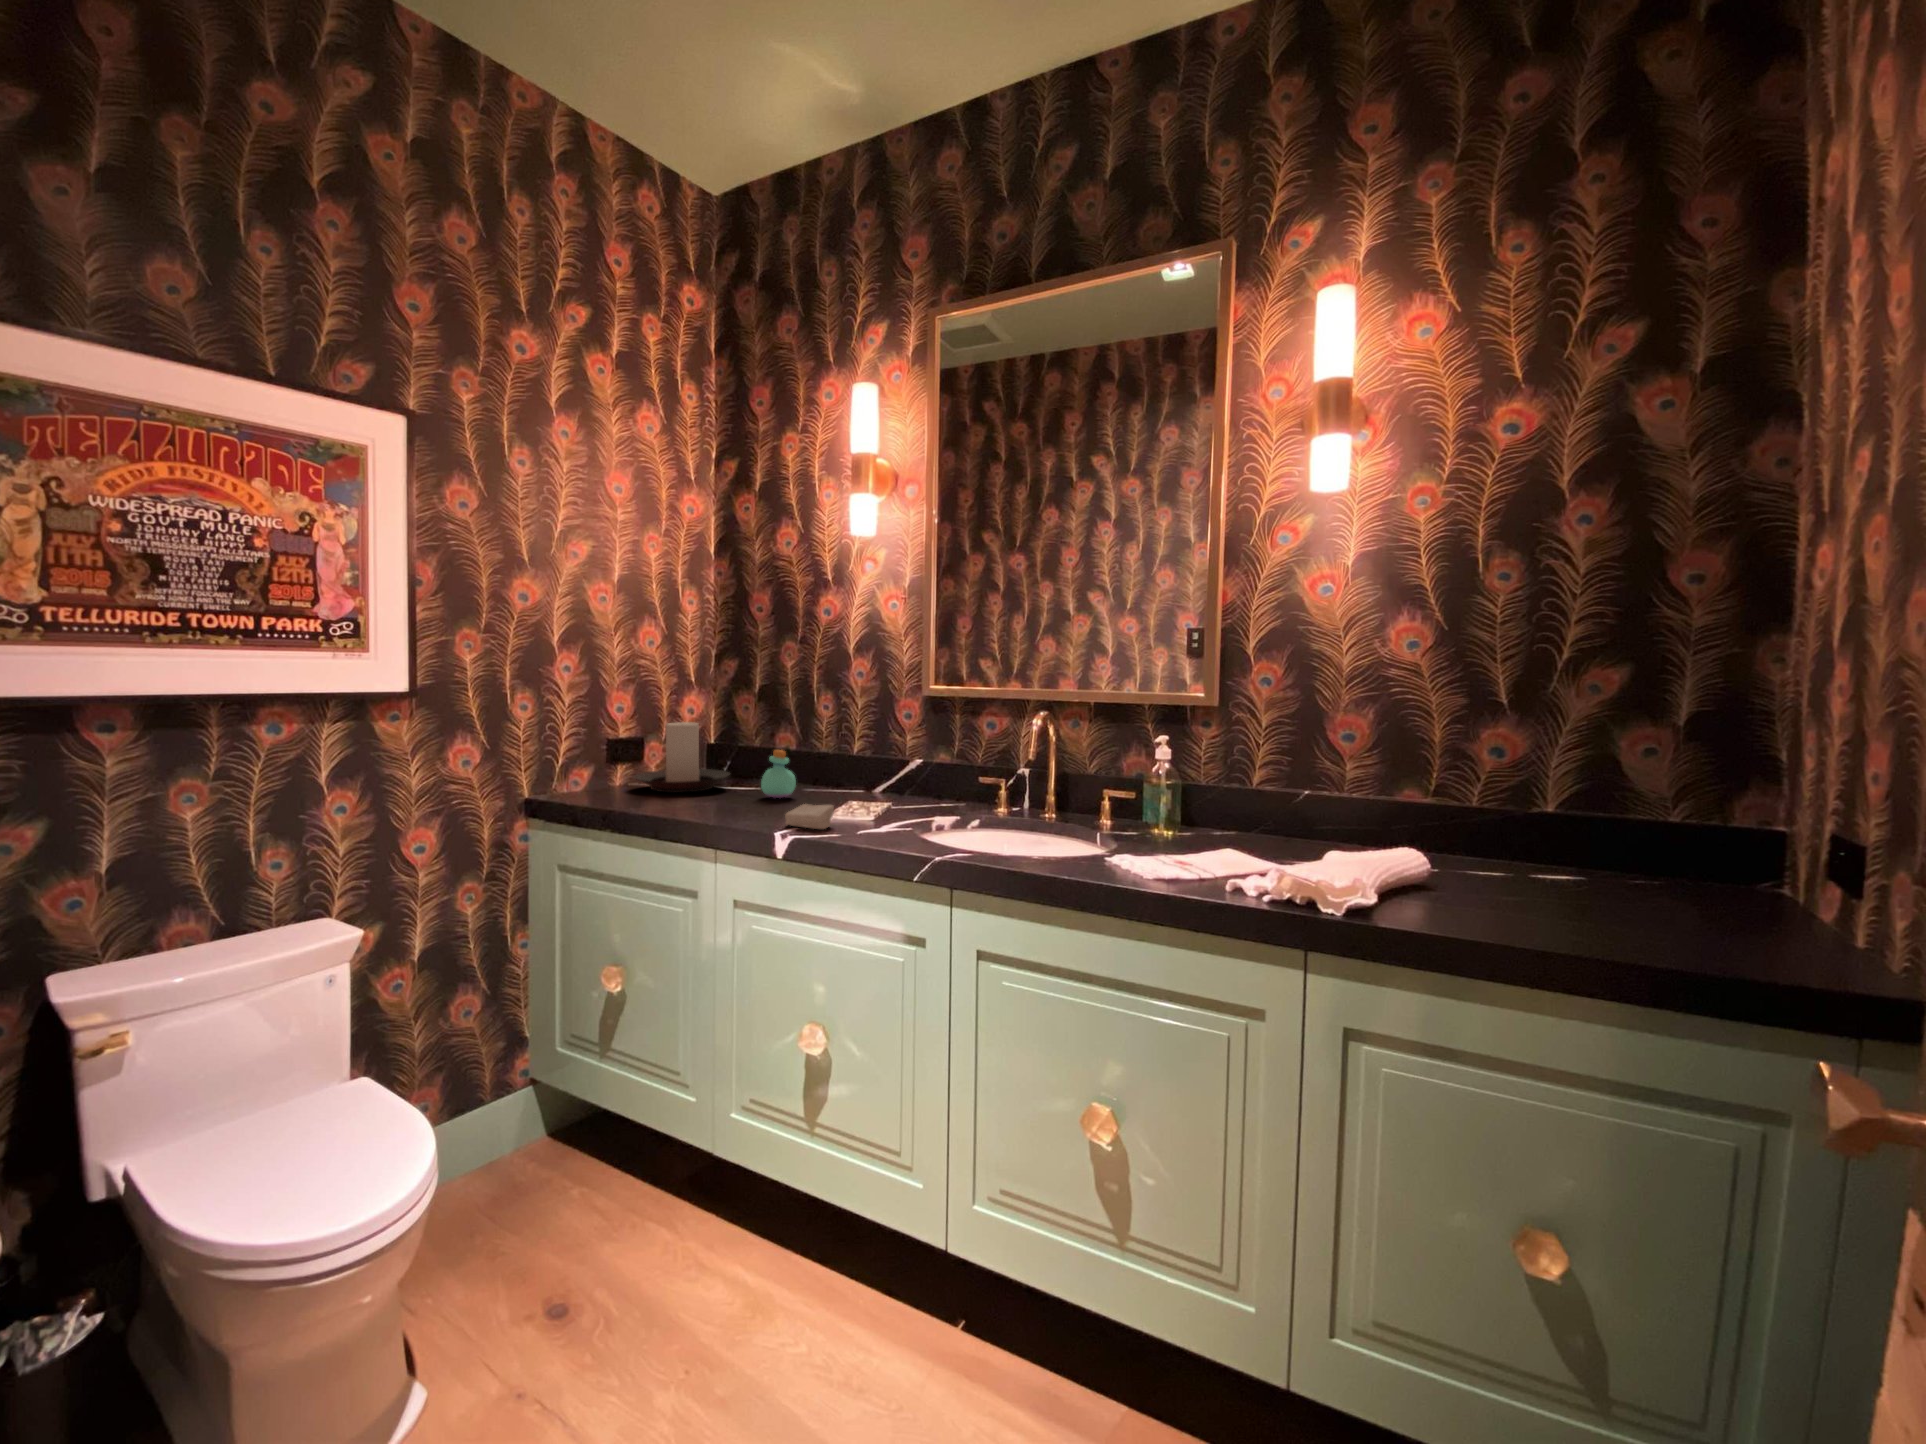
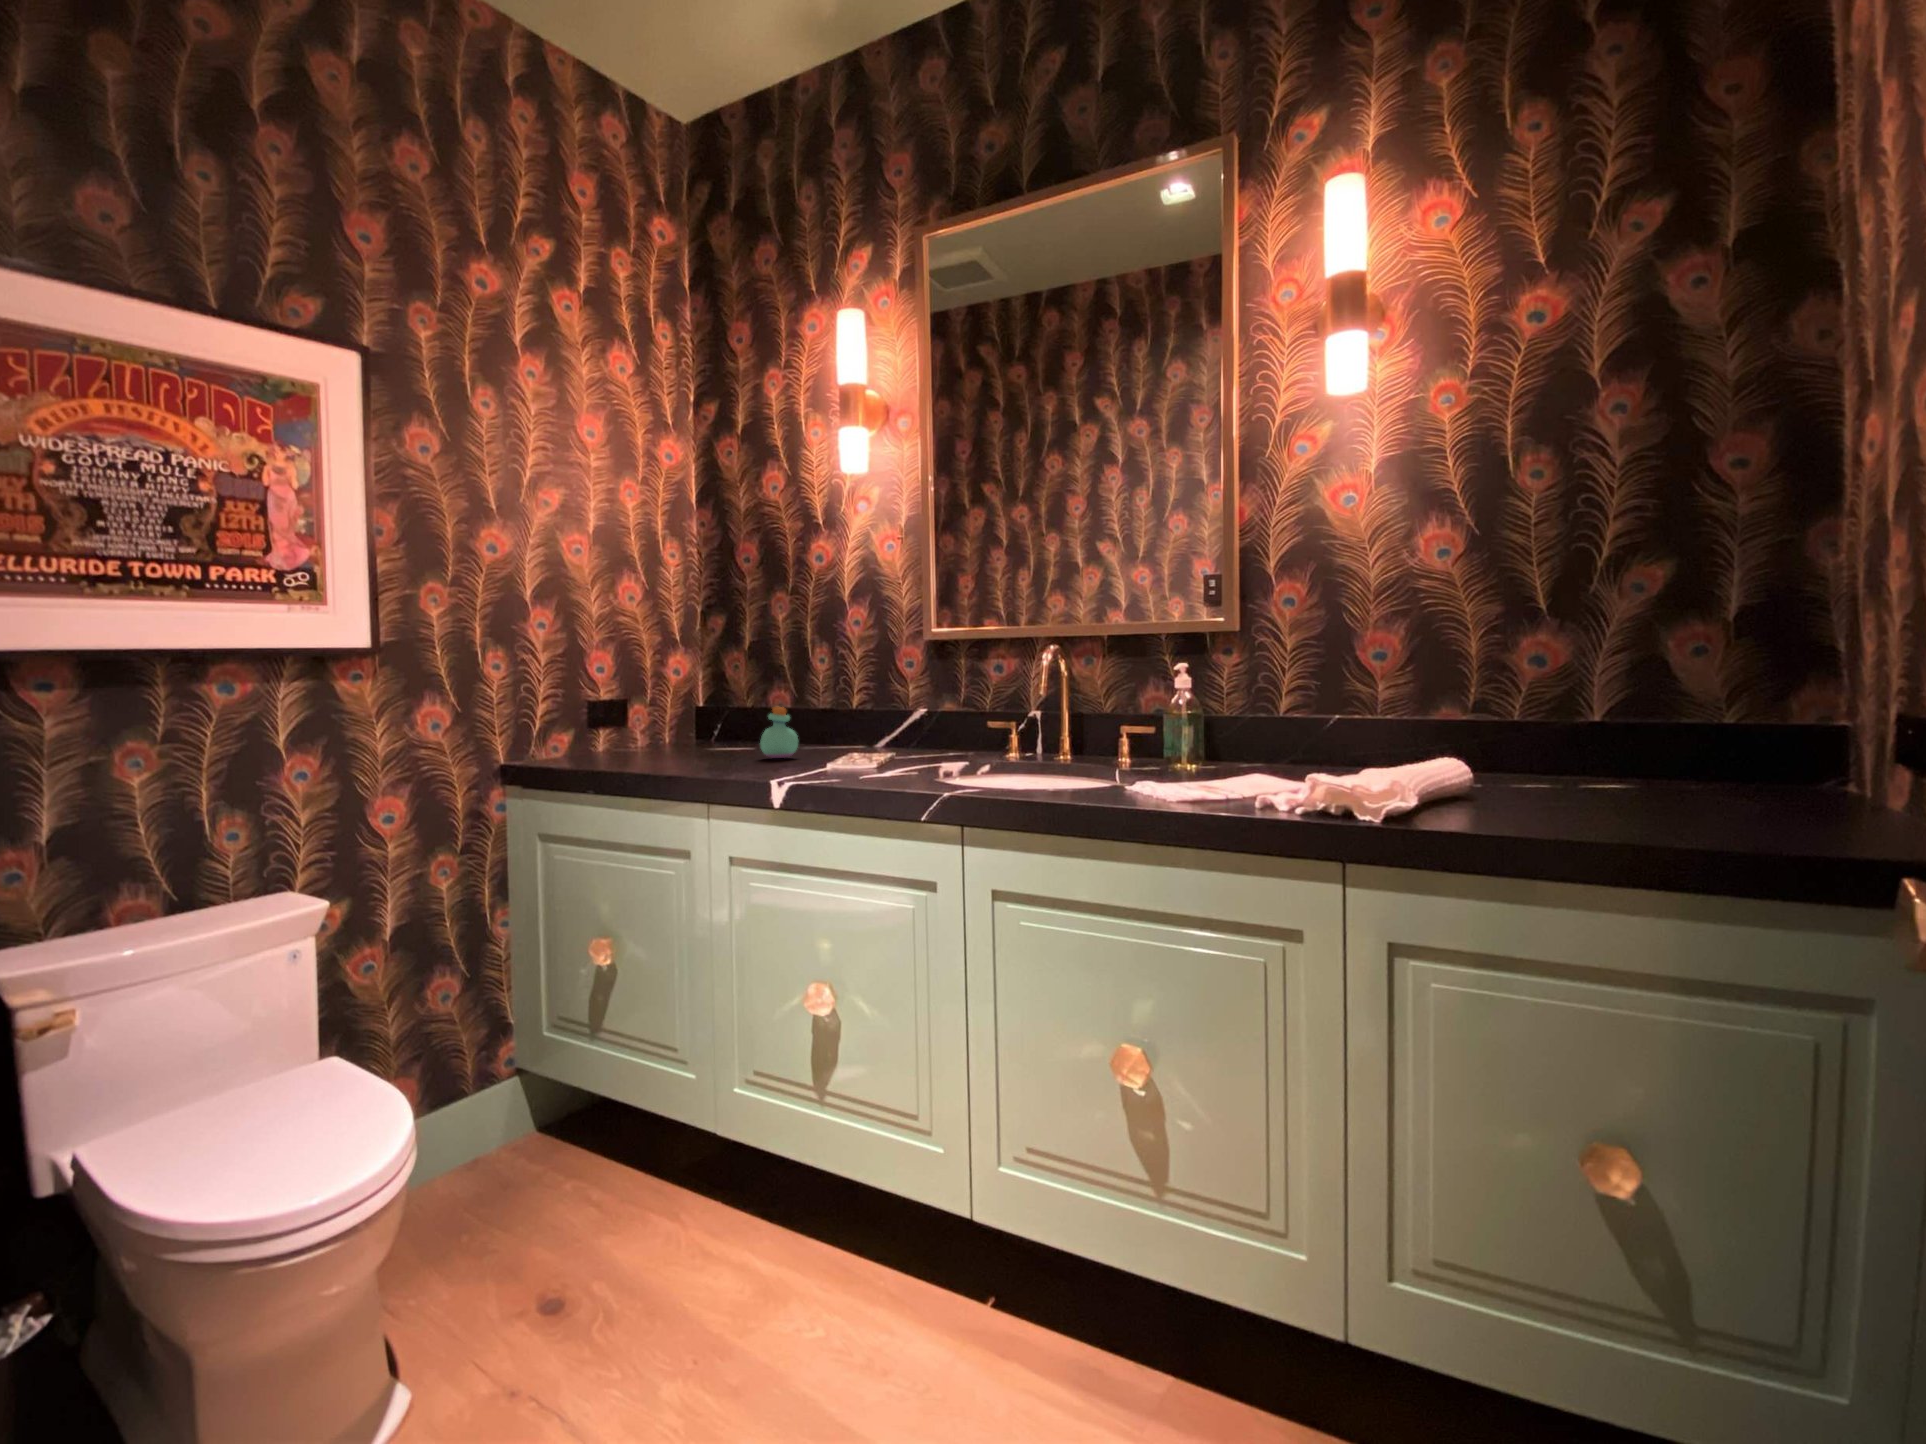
candle holder: present [634,722,730,793] -> none [622,680,729,758]
soap bar: present [785,804,834,829] -> none [781,750,834,775]

